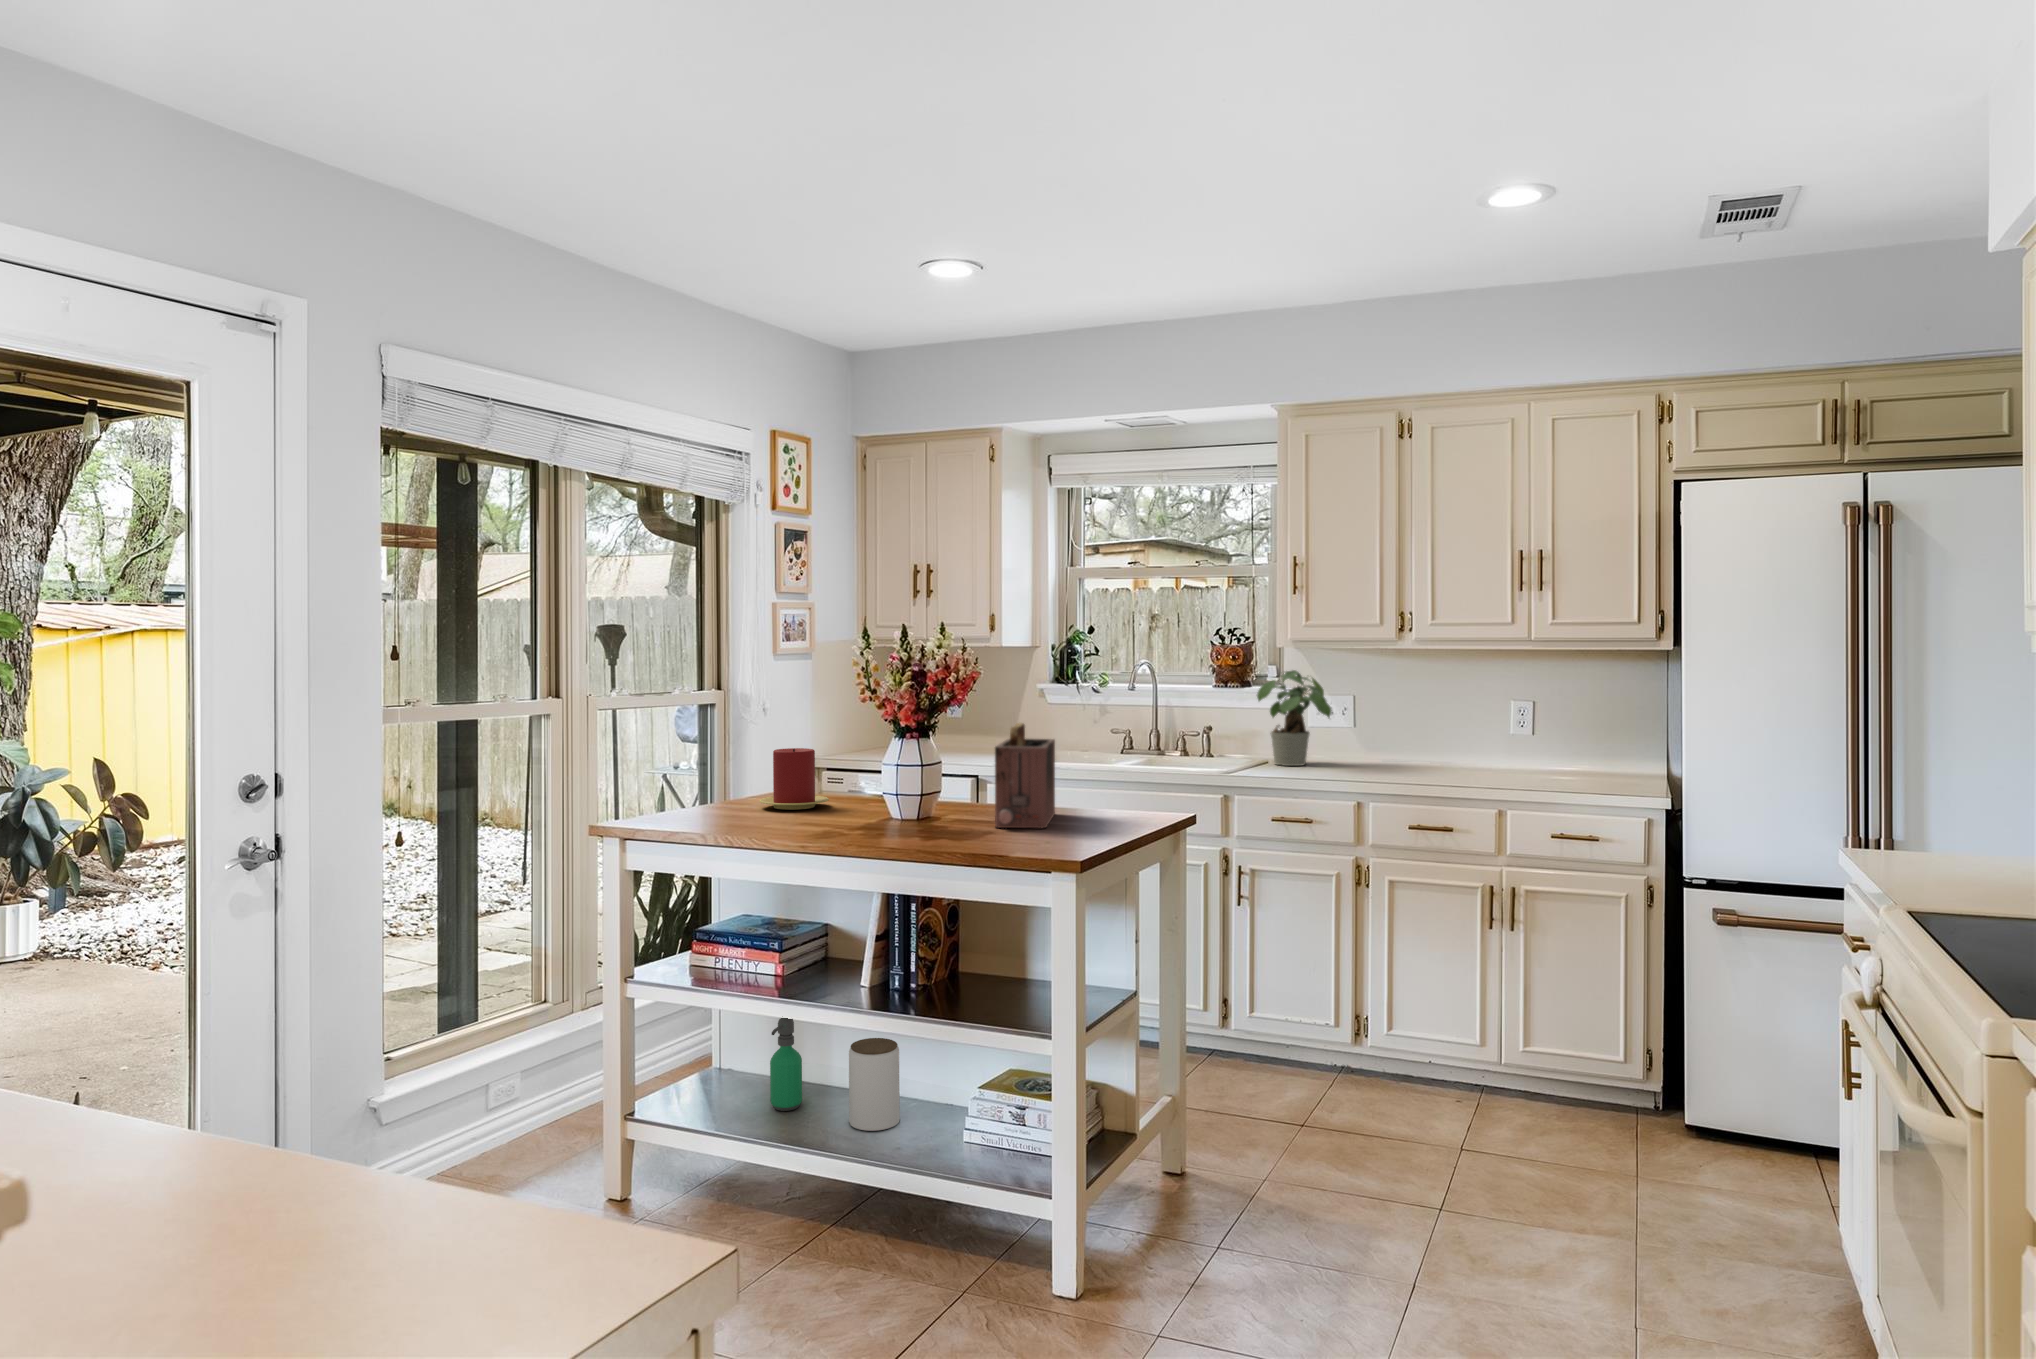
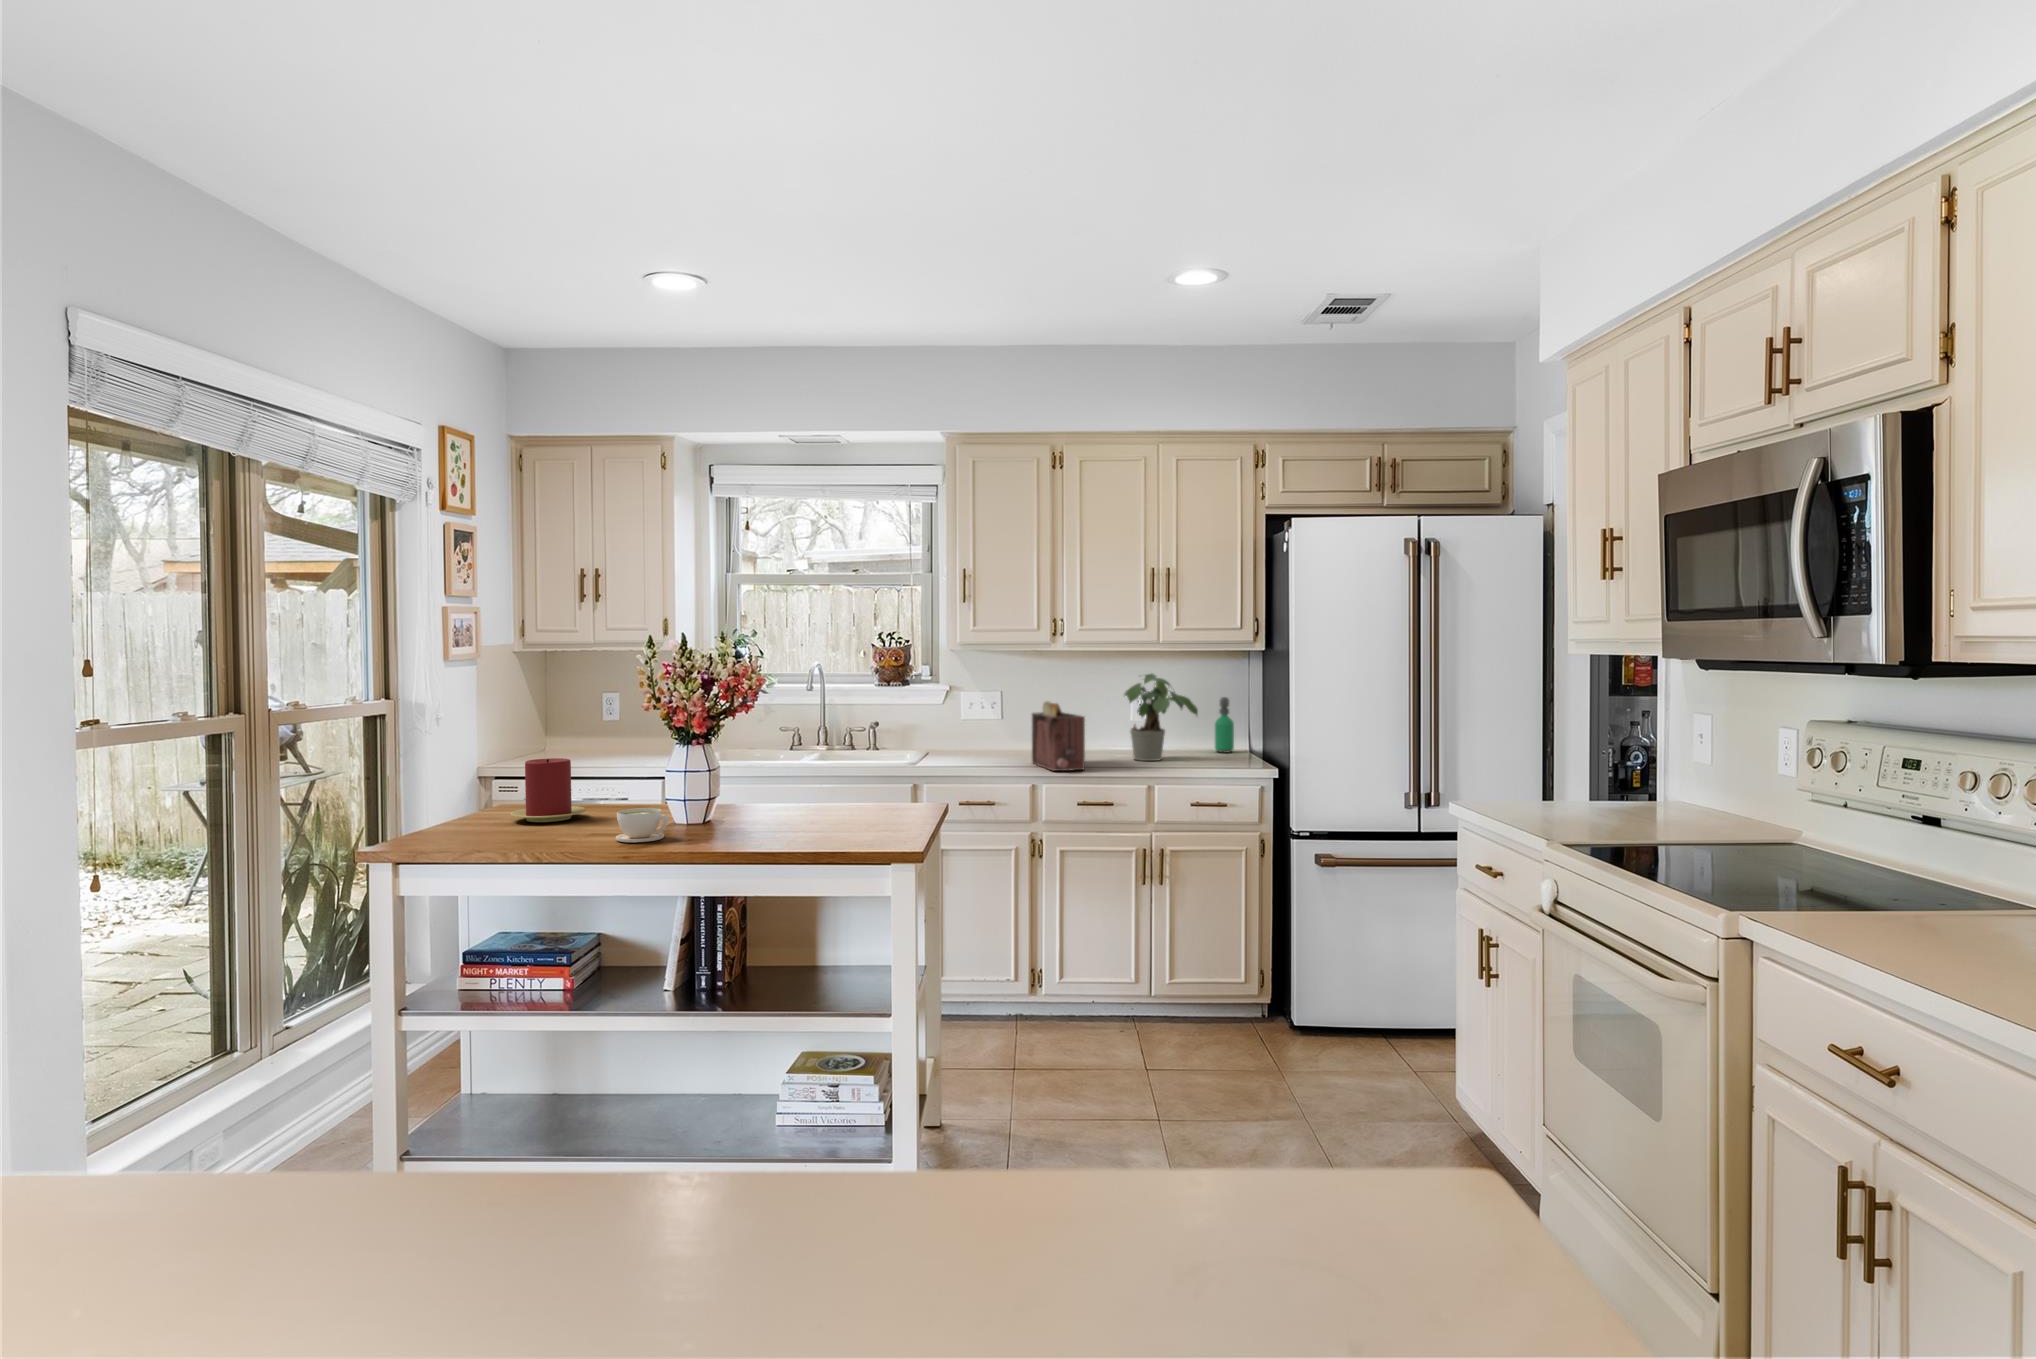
potted plant: present [1257,670,1332,766] -> present [1124,674,1198,761]
toaster: present [995,723,1055,828] -> present [1032,702,1085,771]
coffee cup: none [817,800,863,834] -> present [616,808,668,843]
soap dispenser: present [770,1018,802,1111] -> present [1215,697,1234,753]
jar: present [849,1038,900,1131] -> none [648,1040,701,1134]

